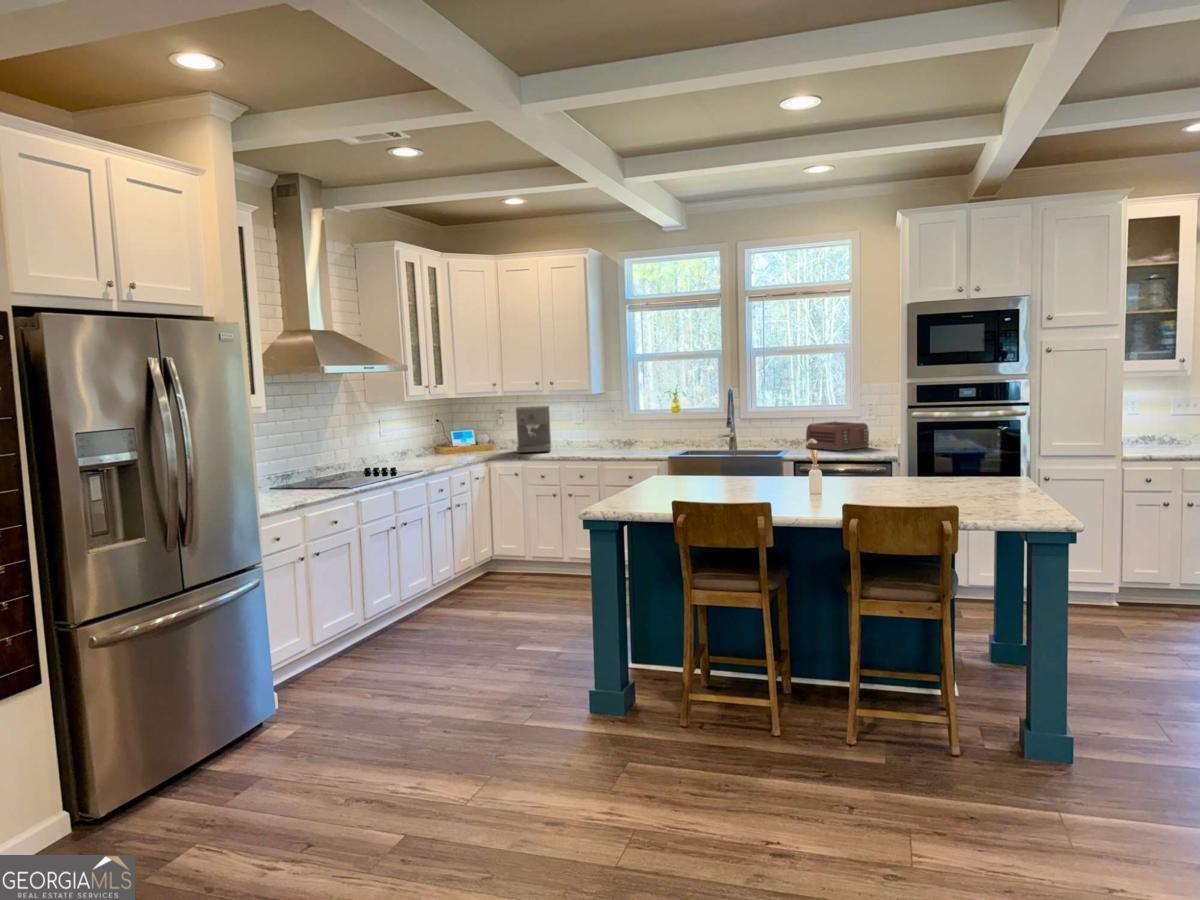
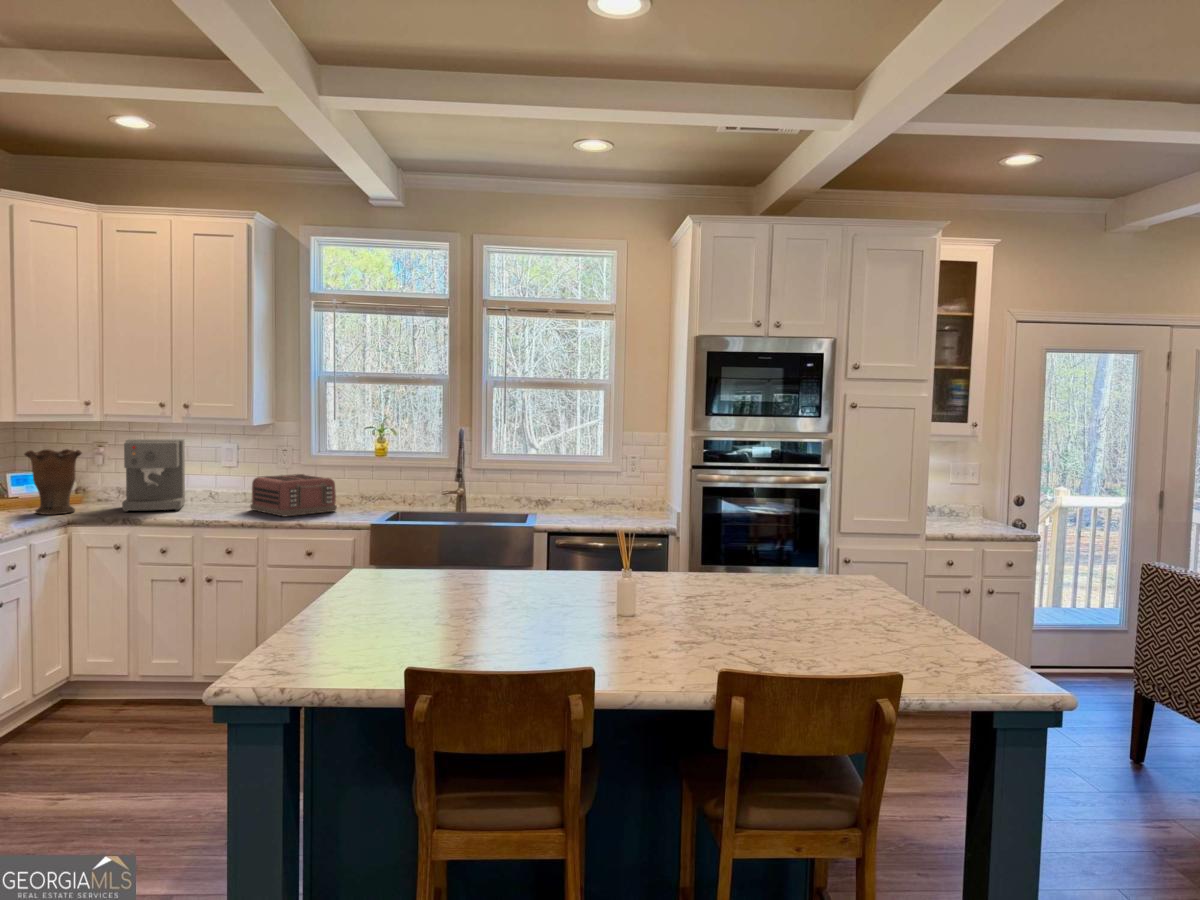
vase: none [462,415,493,455] -> present [24,449,82,515]
toaster: present [806,422,869,451] -> present [251,474,337,517]

